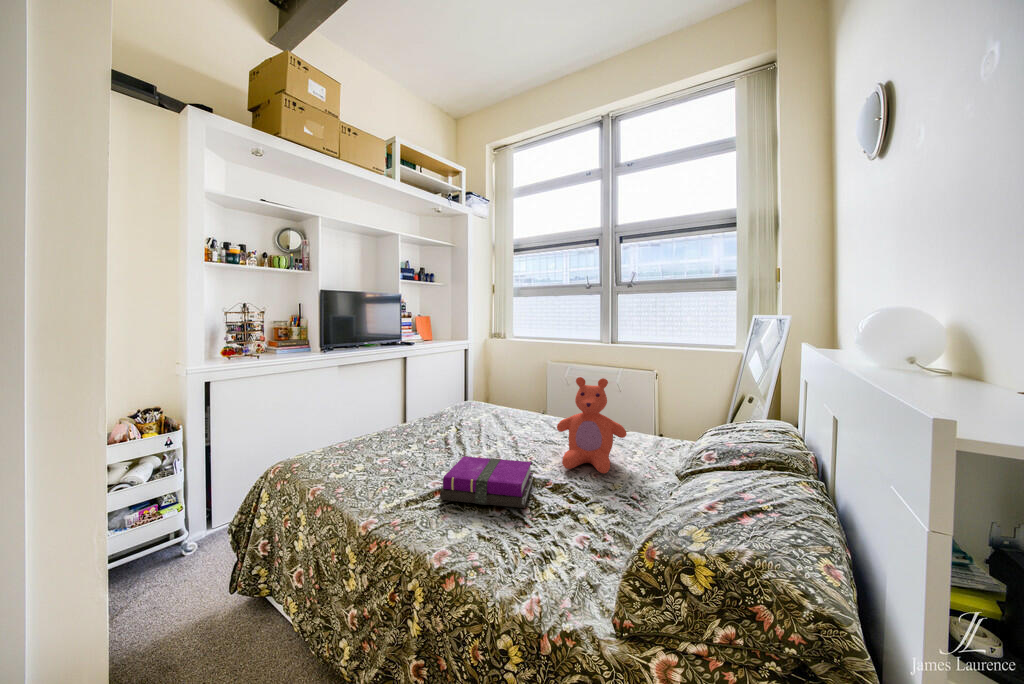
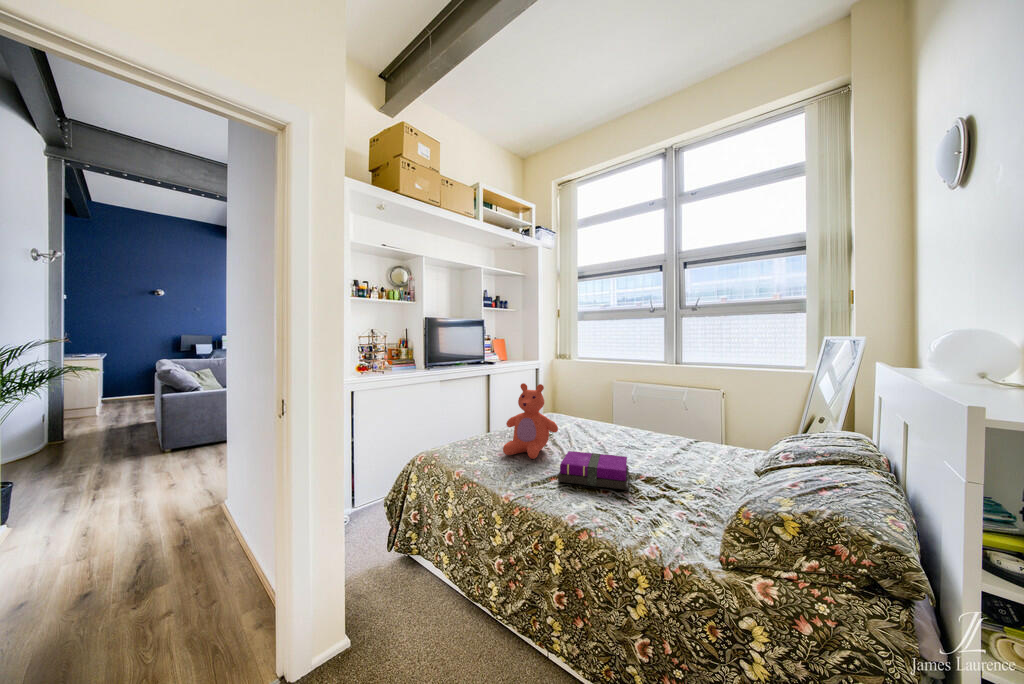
teddy bear: present [557,377,627,473] -> present [503,383,558,459]

